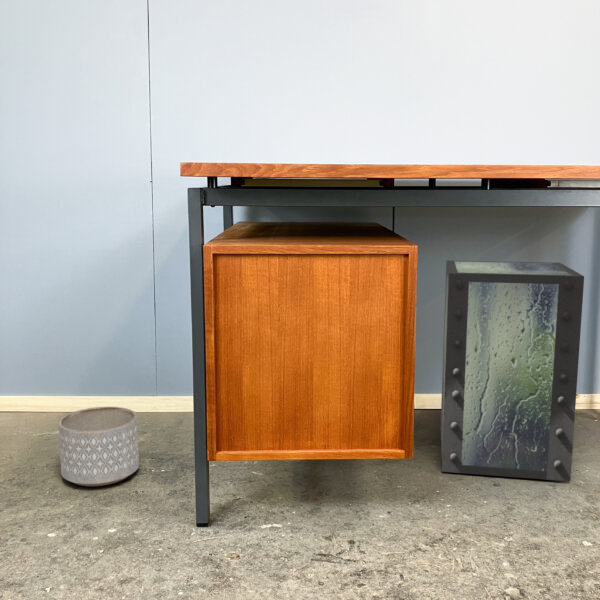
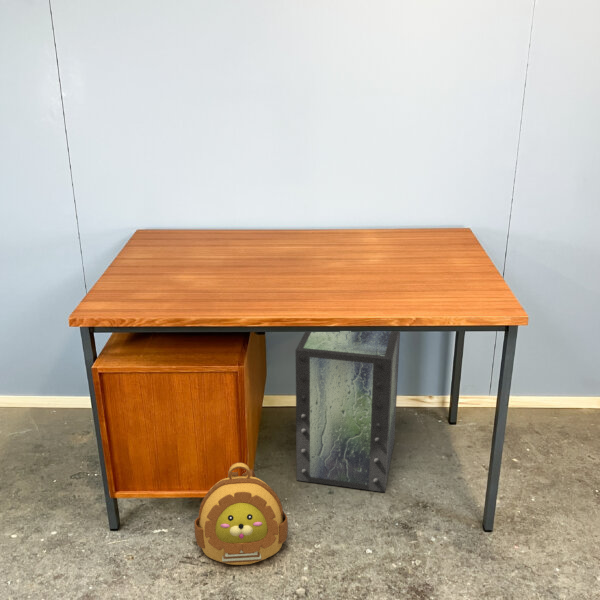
backpack: none [334,398,471,561] -> present [194,462,288,565]
planter: present [58,407,139,486] -> none [17,428,79,491]

